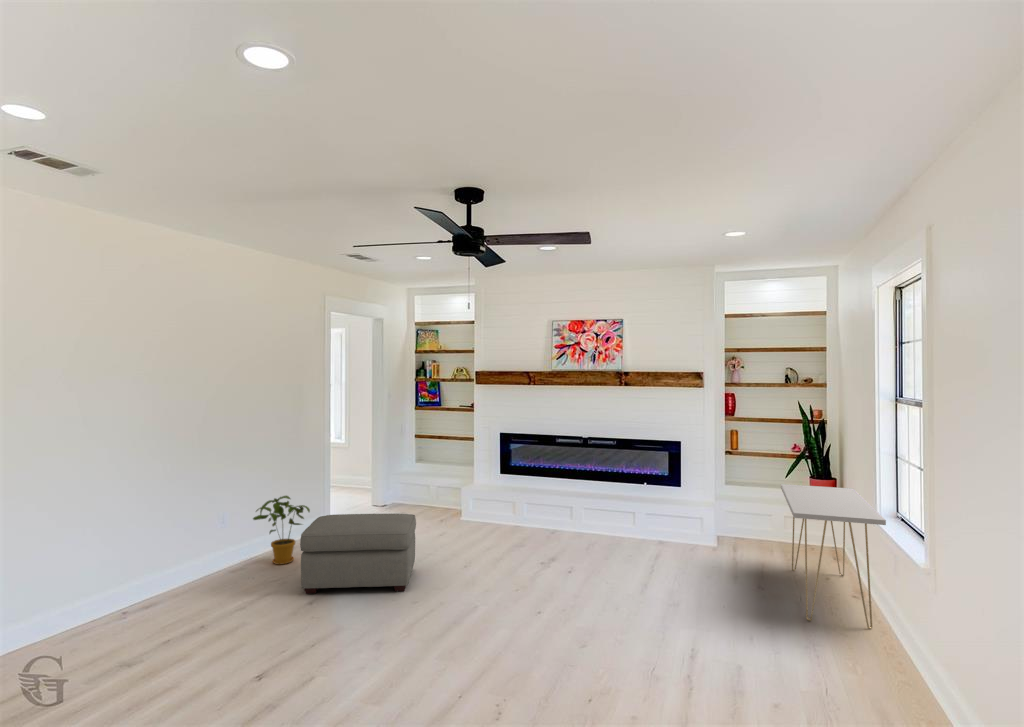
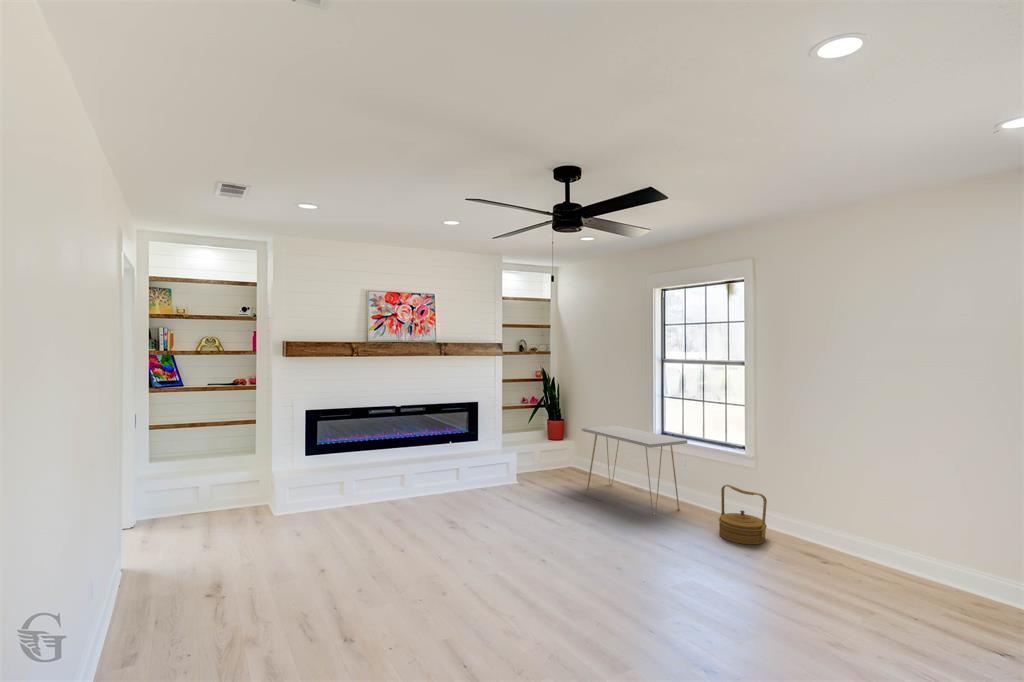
house plant: present [253,496,310,564] -> none [85,533,194,648]
ottoman: present [300,514,416,594] -> none [245,515,410,653]
woven basket: none [838,596,927,710] -> present [719,485,767,545]

